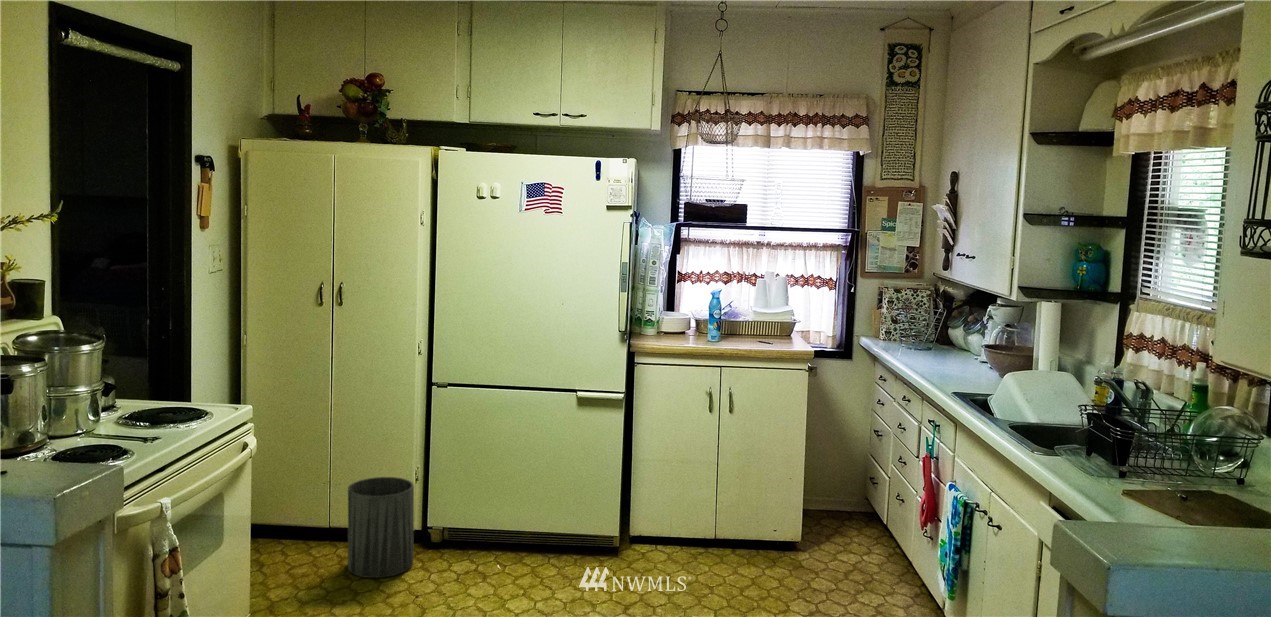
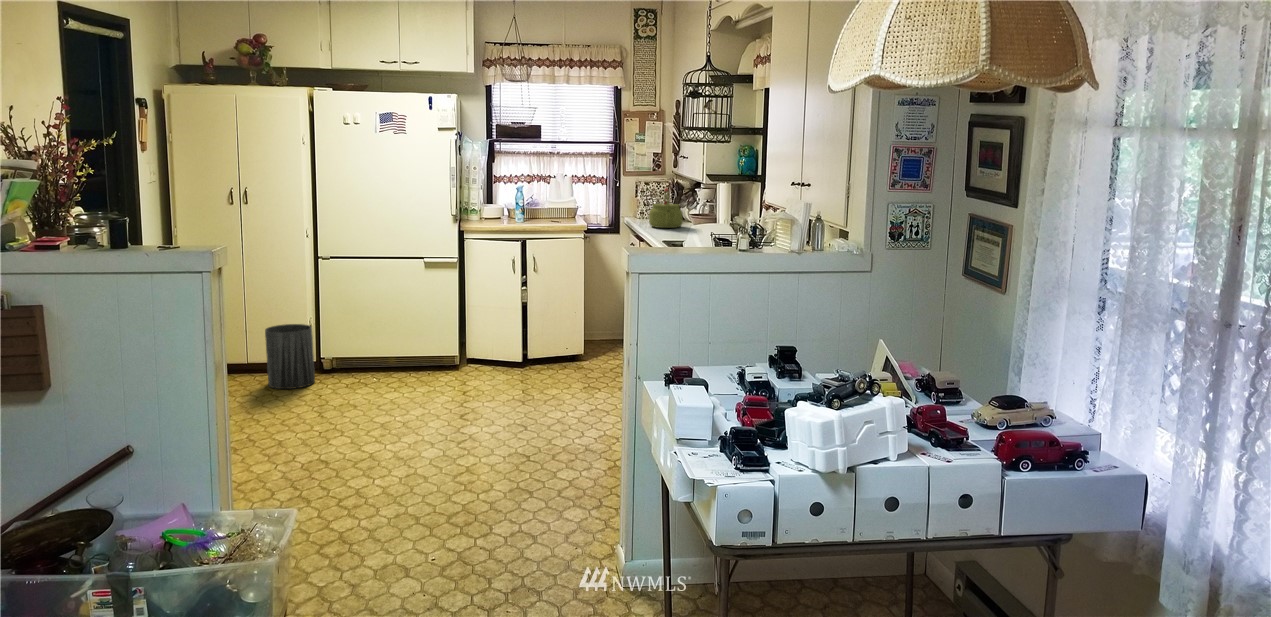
kettle: none [906,300,959,361] -> present [649,188,683,228]

